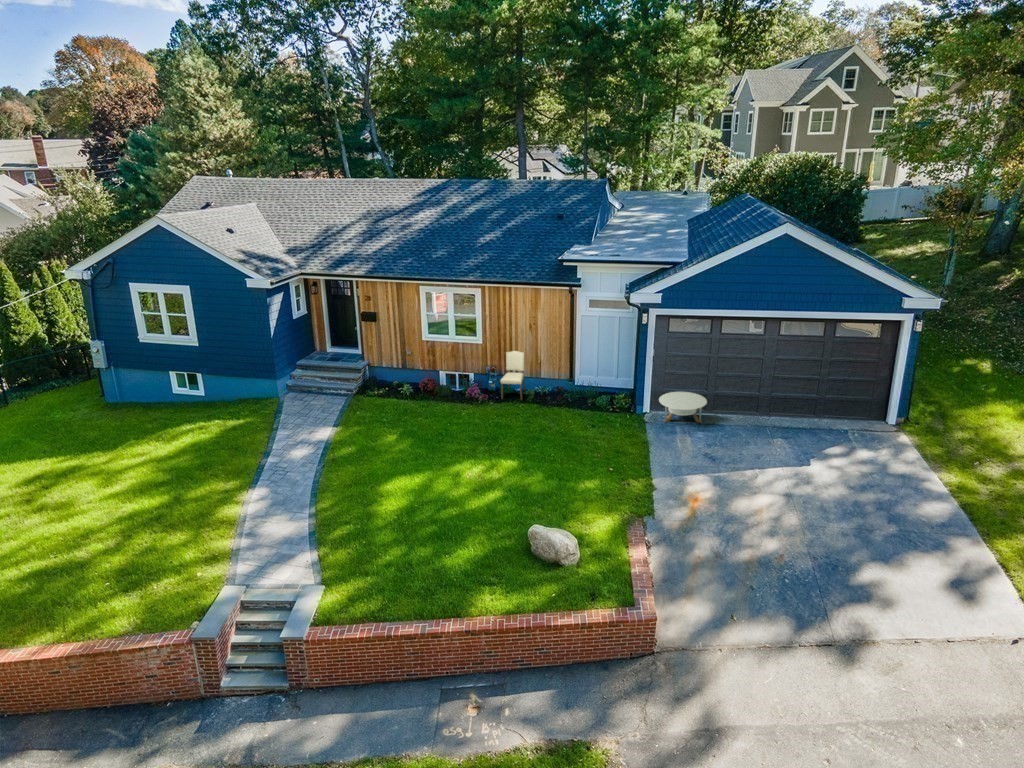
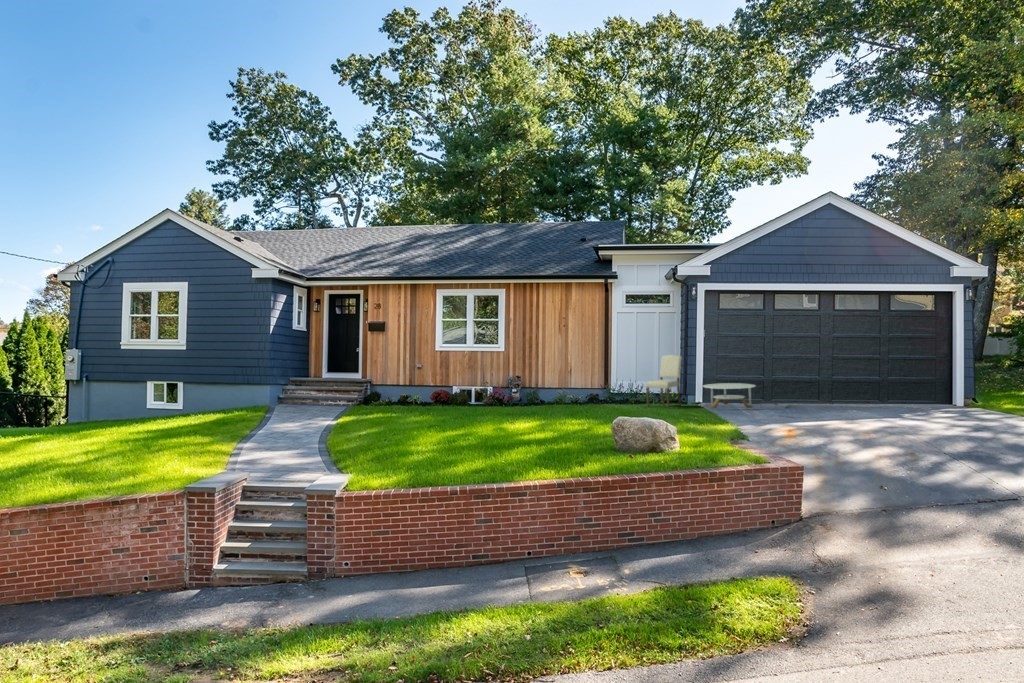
chair: present [500,351,525,400] -> present [646,354,682,409]

